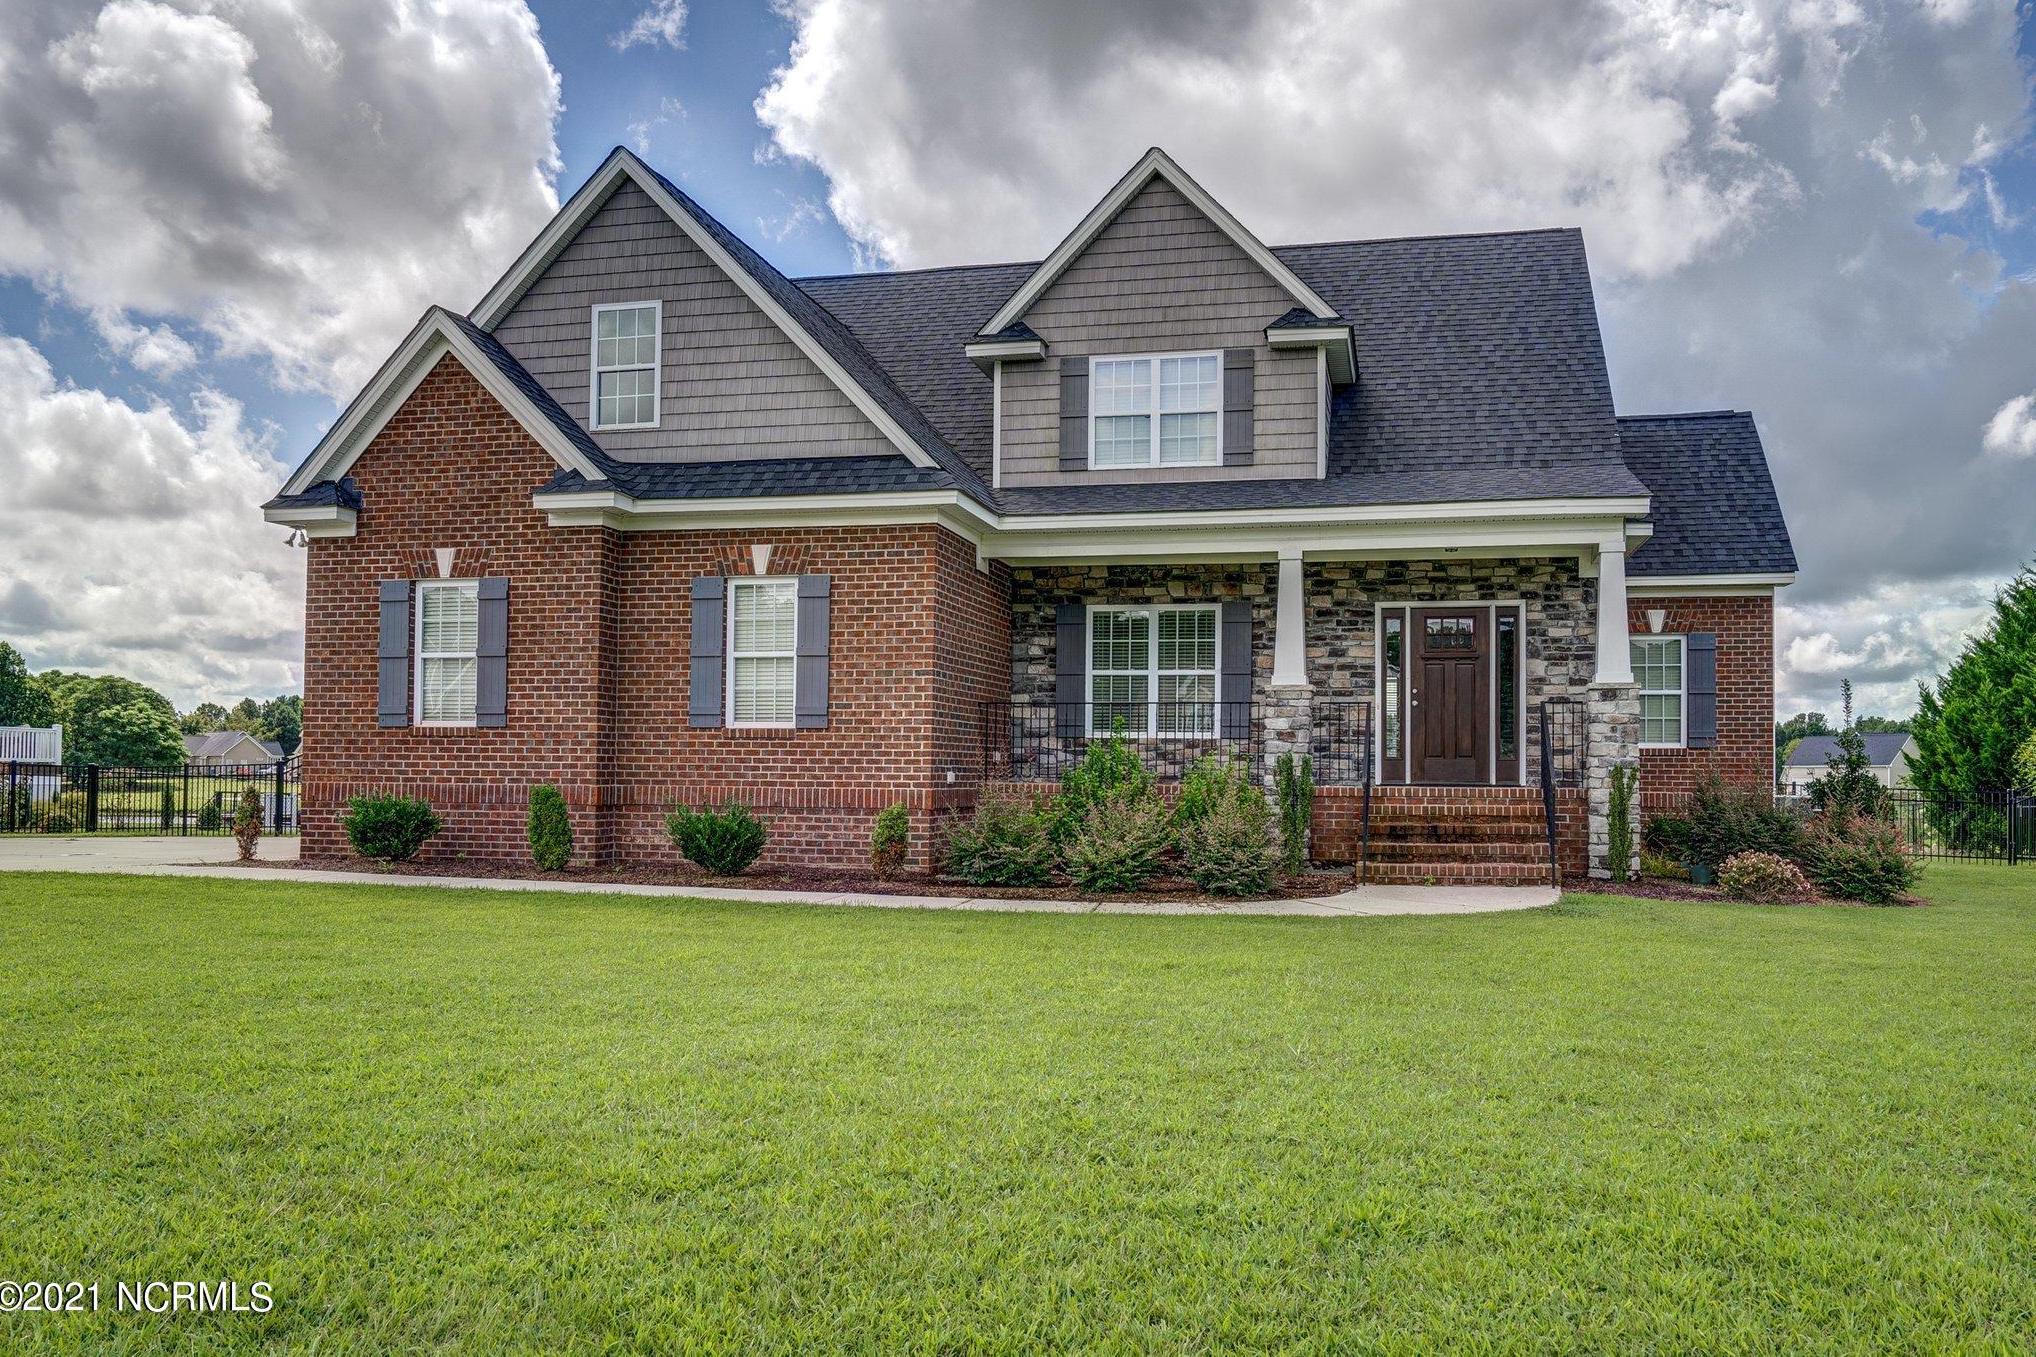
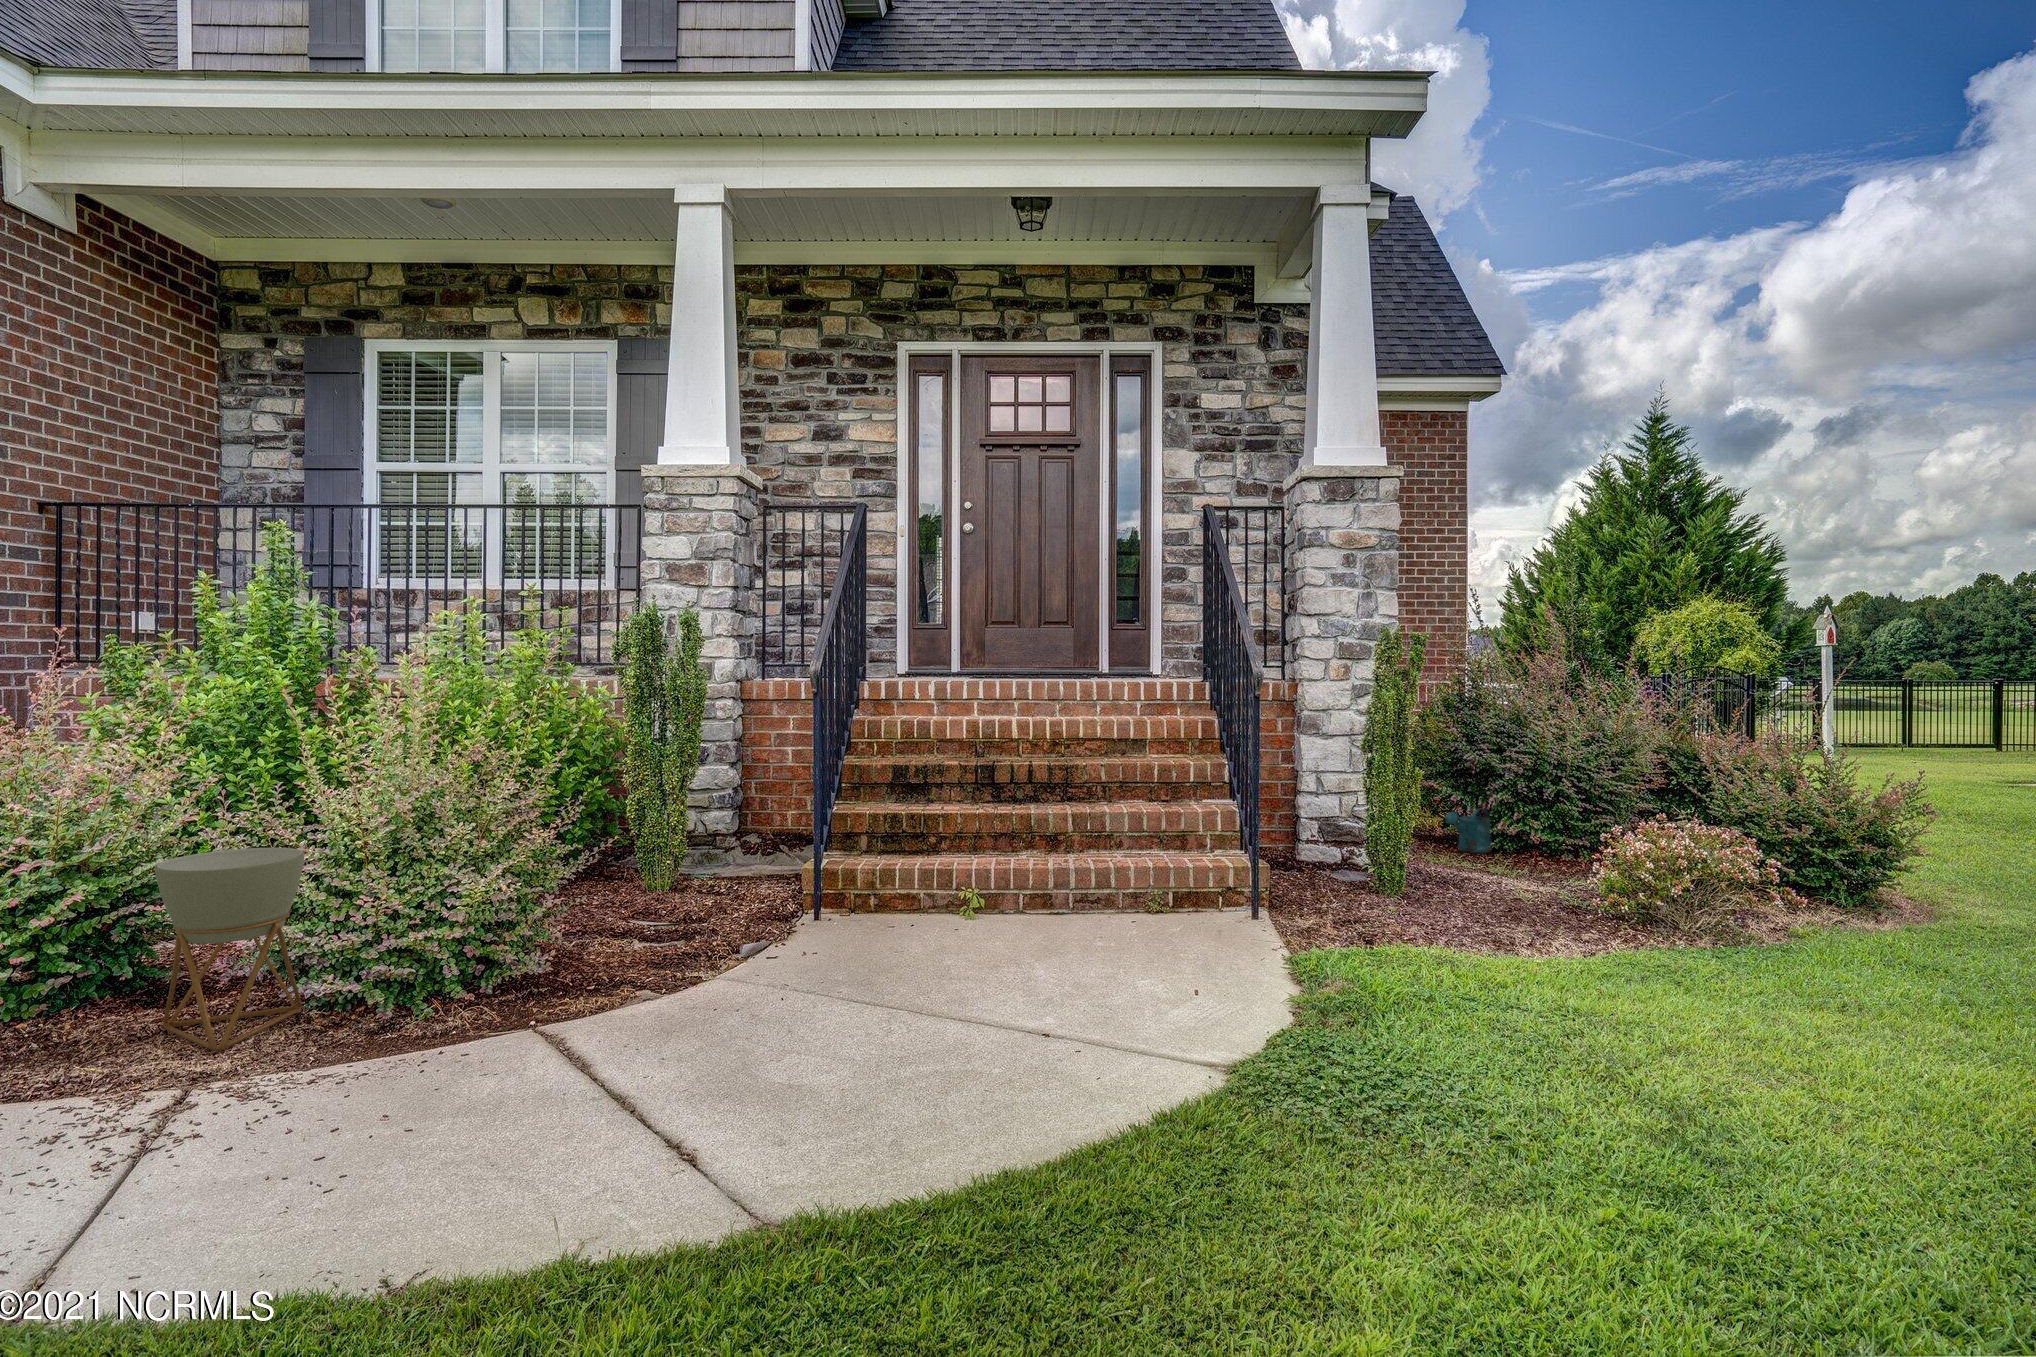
planter: none [1192,838,1229,891] -> present [155,848,305,1051]

